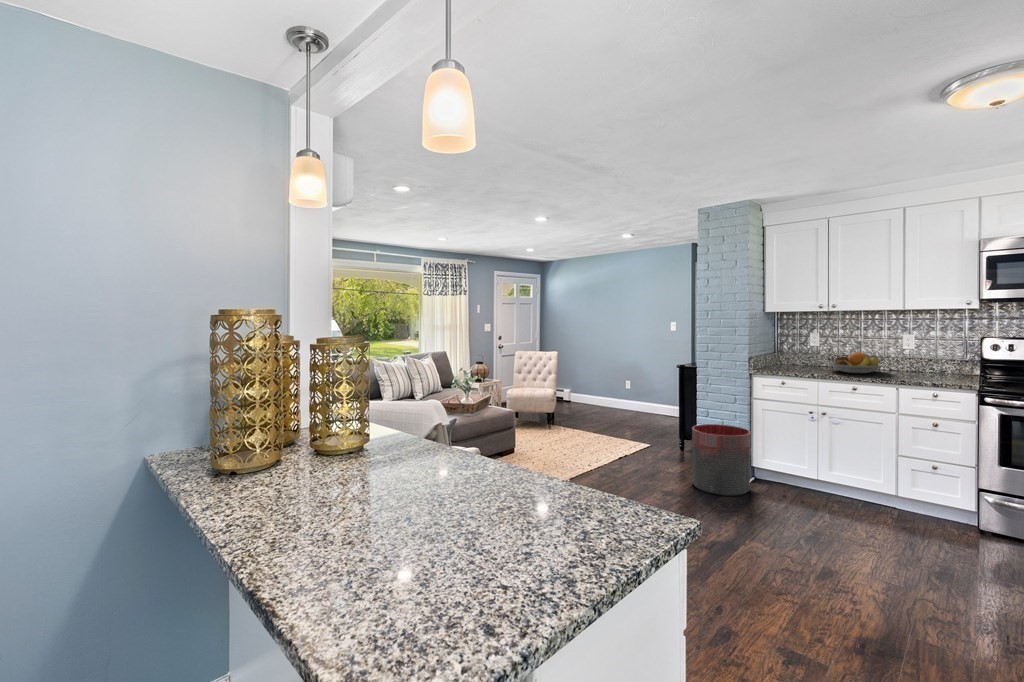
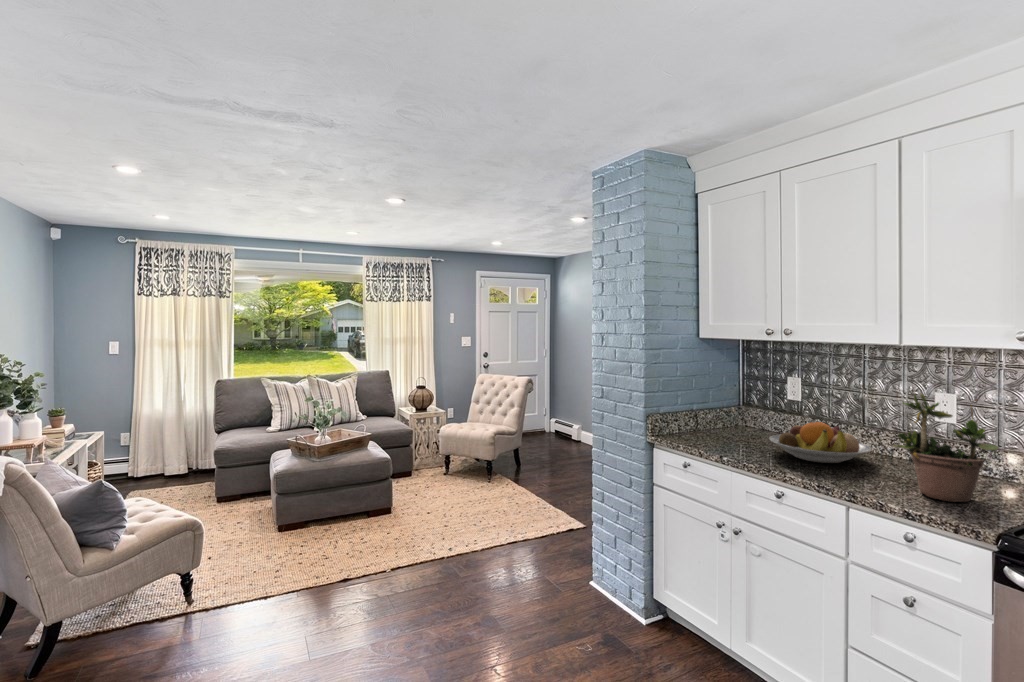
potted plant: none [912,327,963,381] -> present [893,394,999,502]
trash can: present [692,424,751,496] -> none [542,515,632,648]

